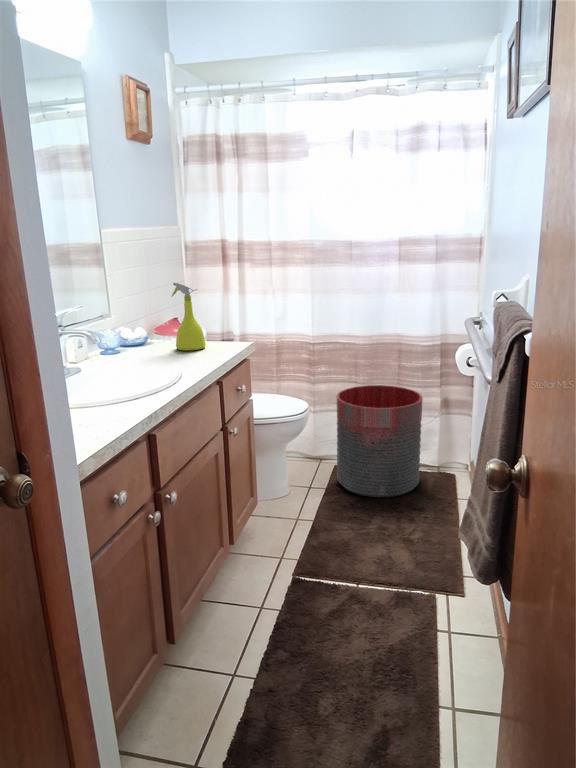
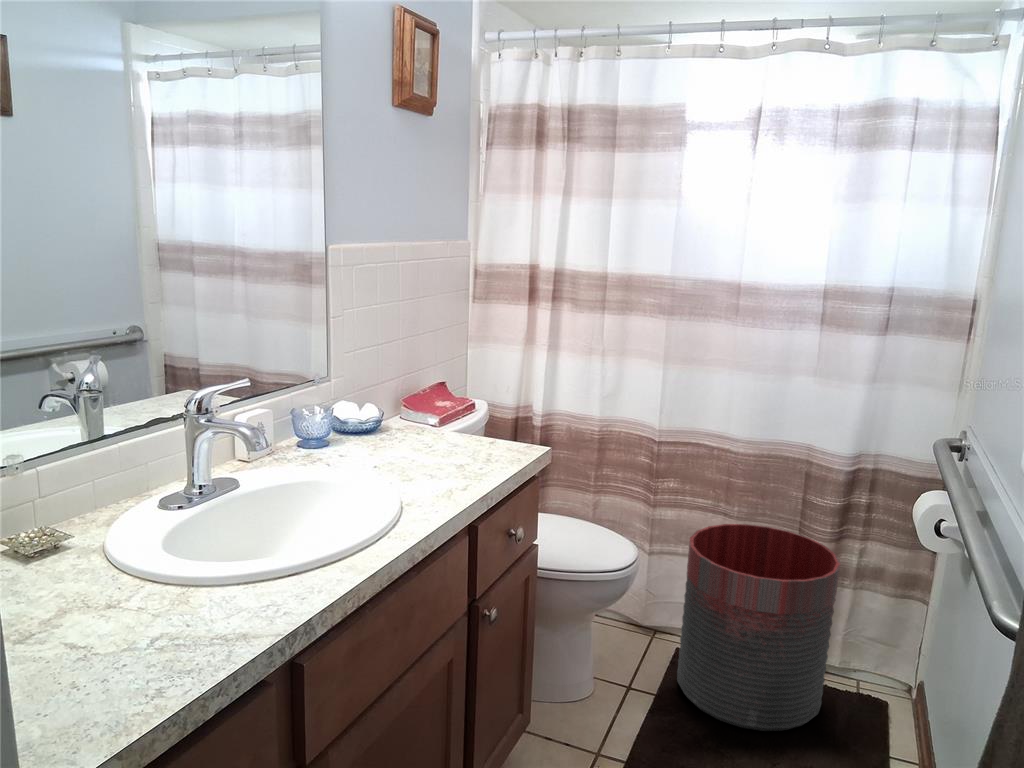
spray bottle: present [172,283,206,351] -> none [417,341,467,457]

